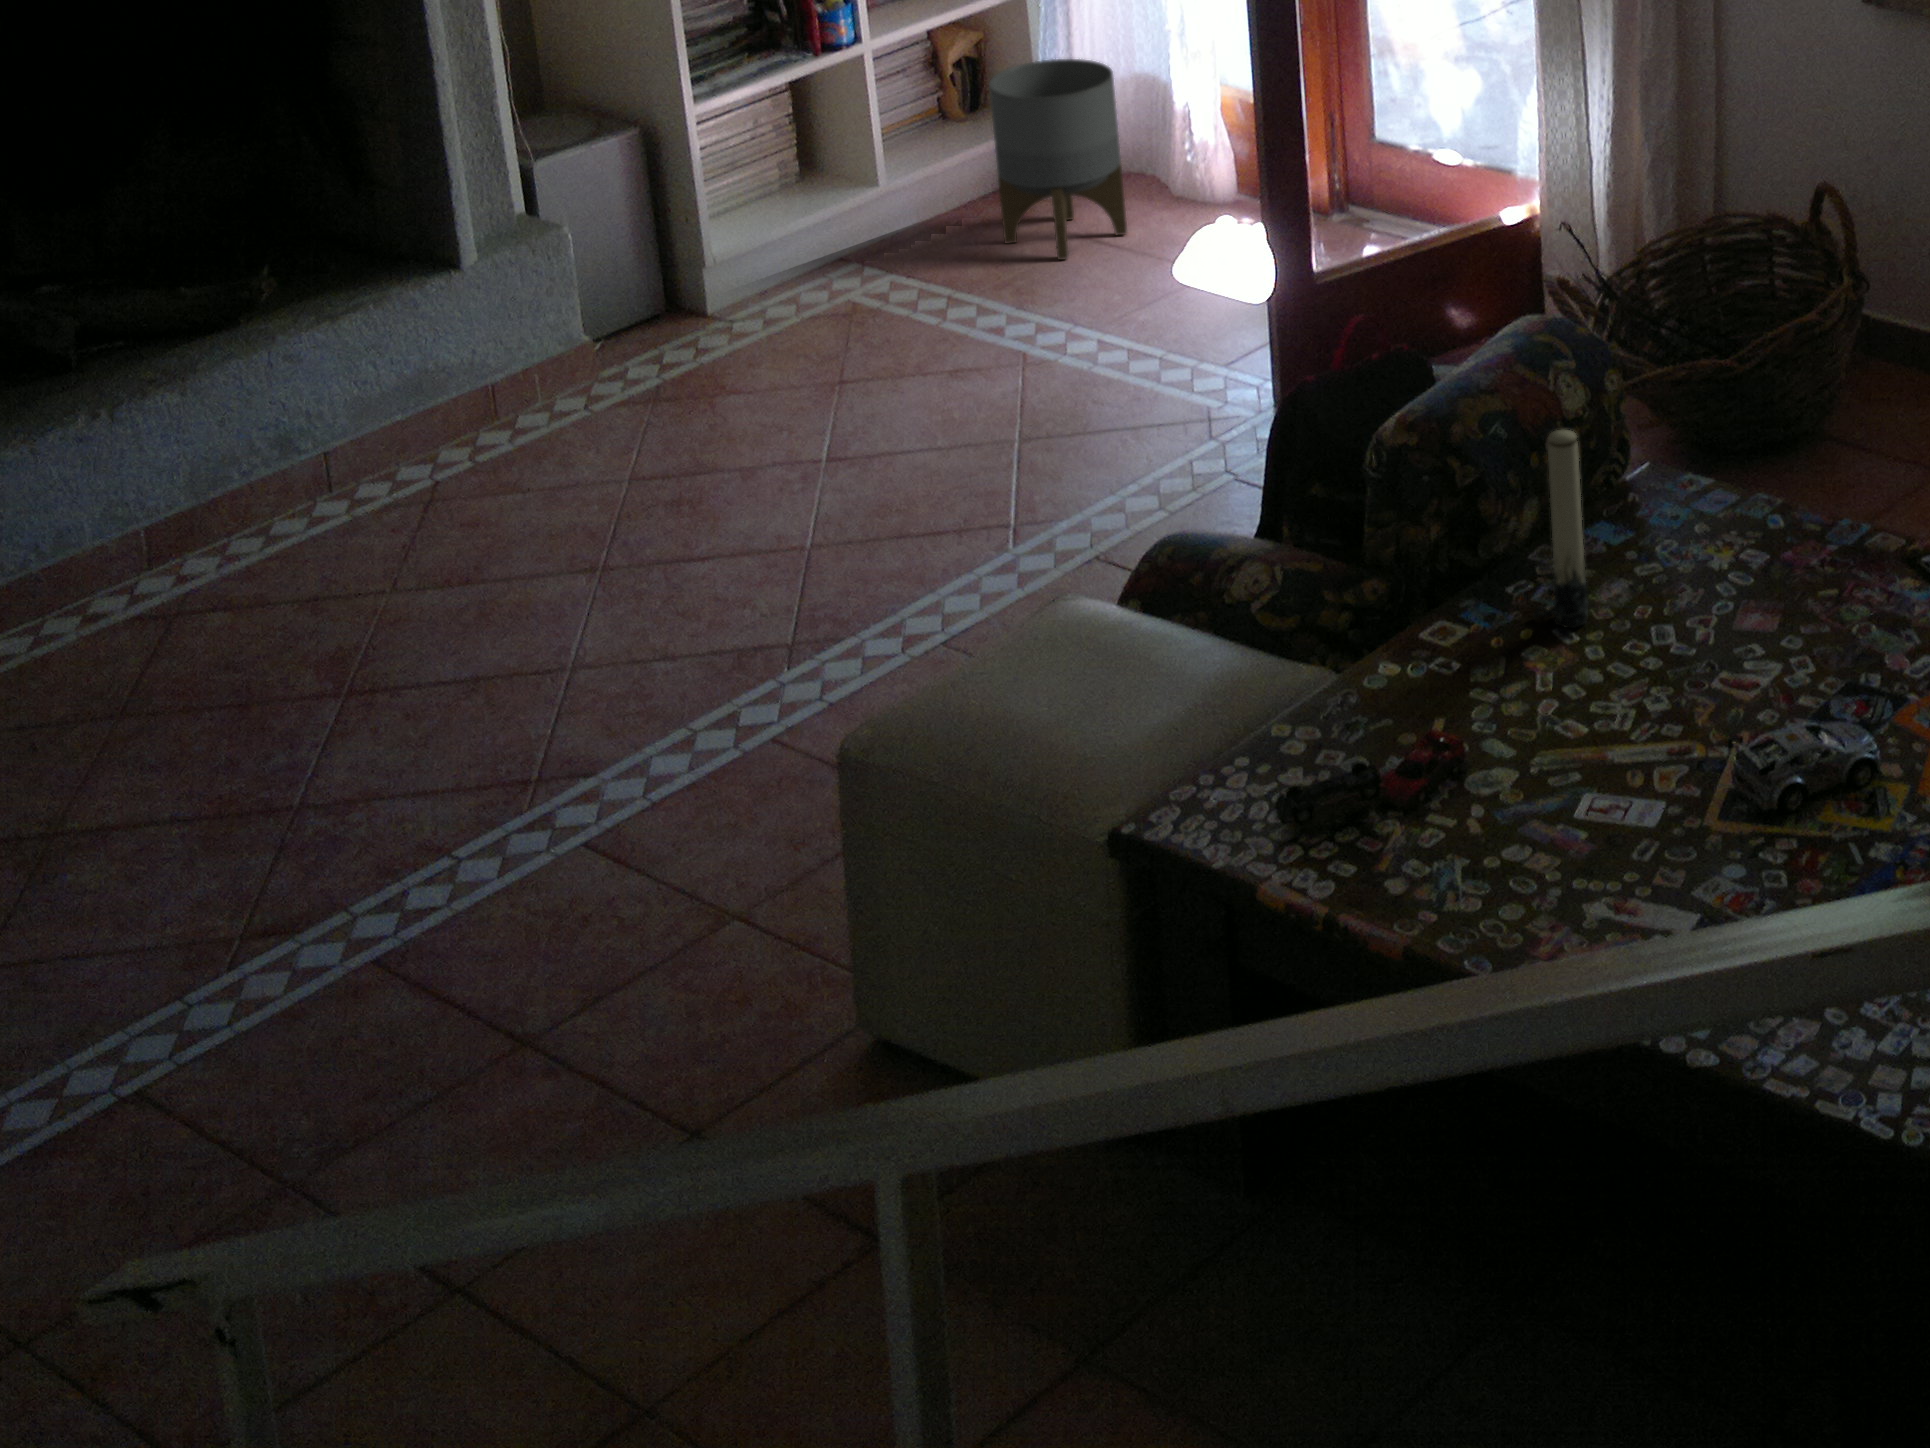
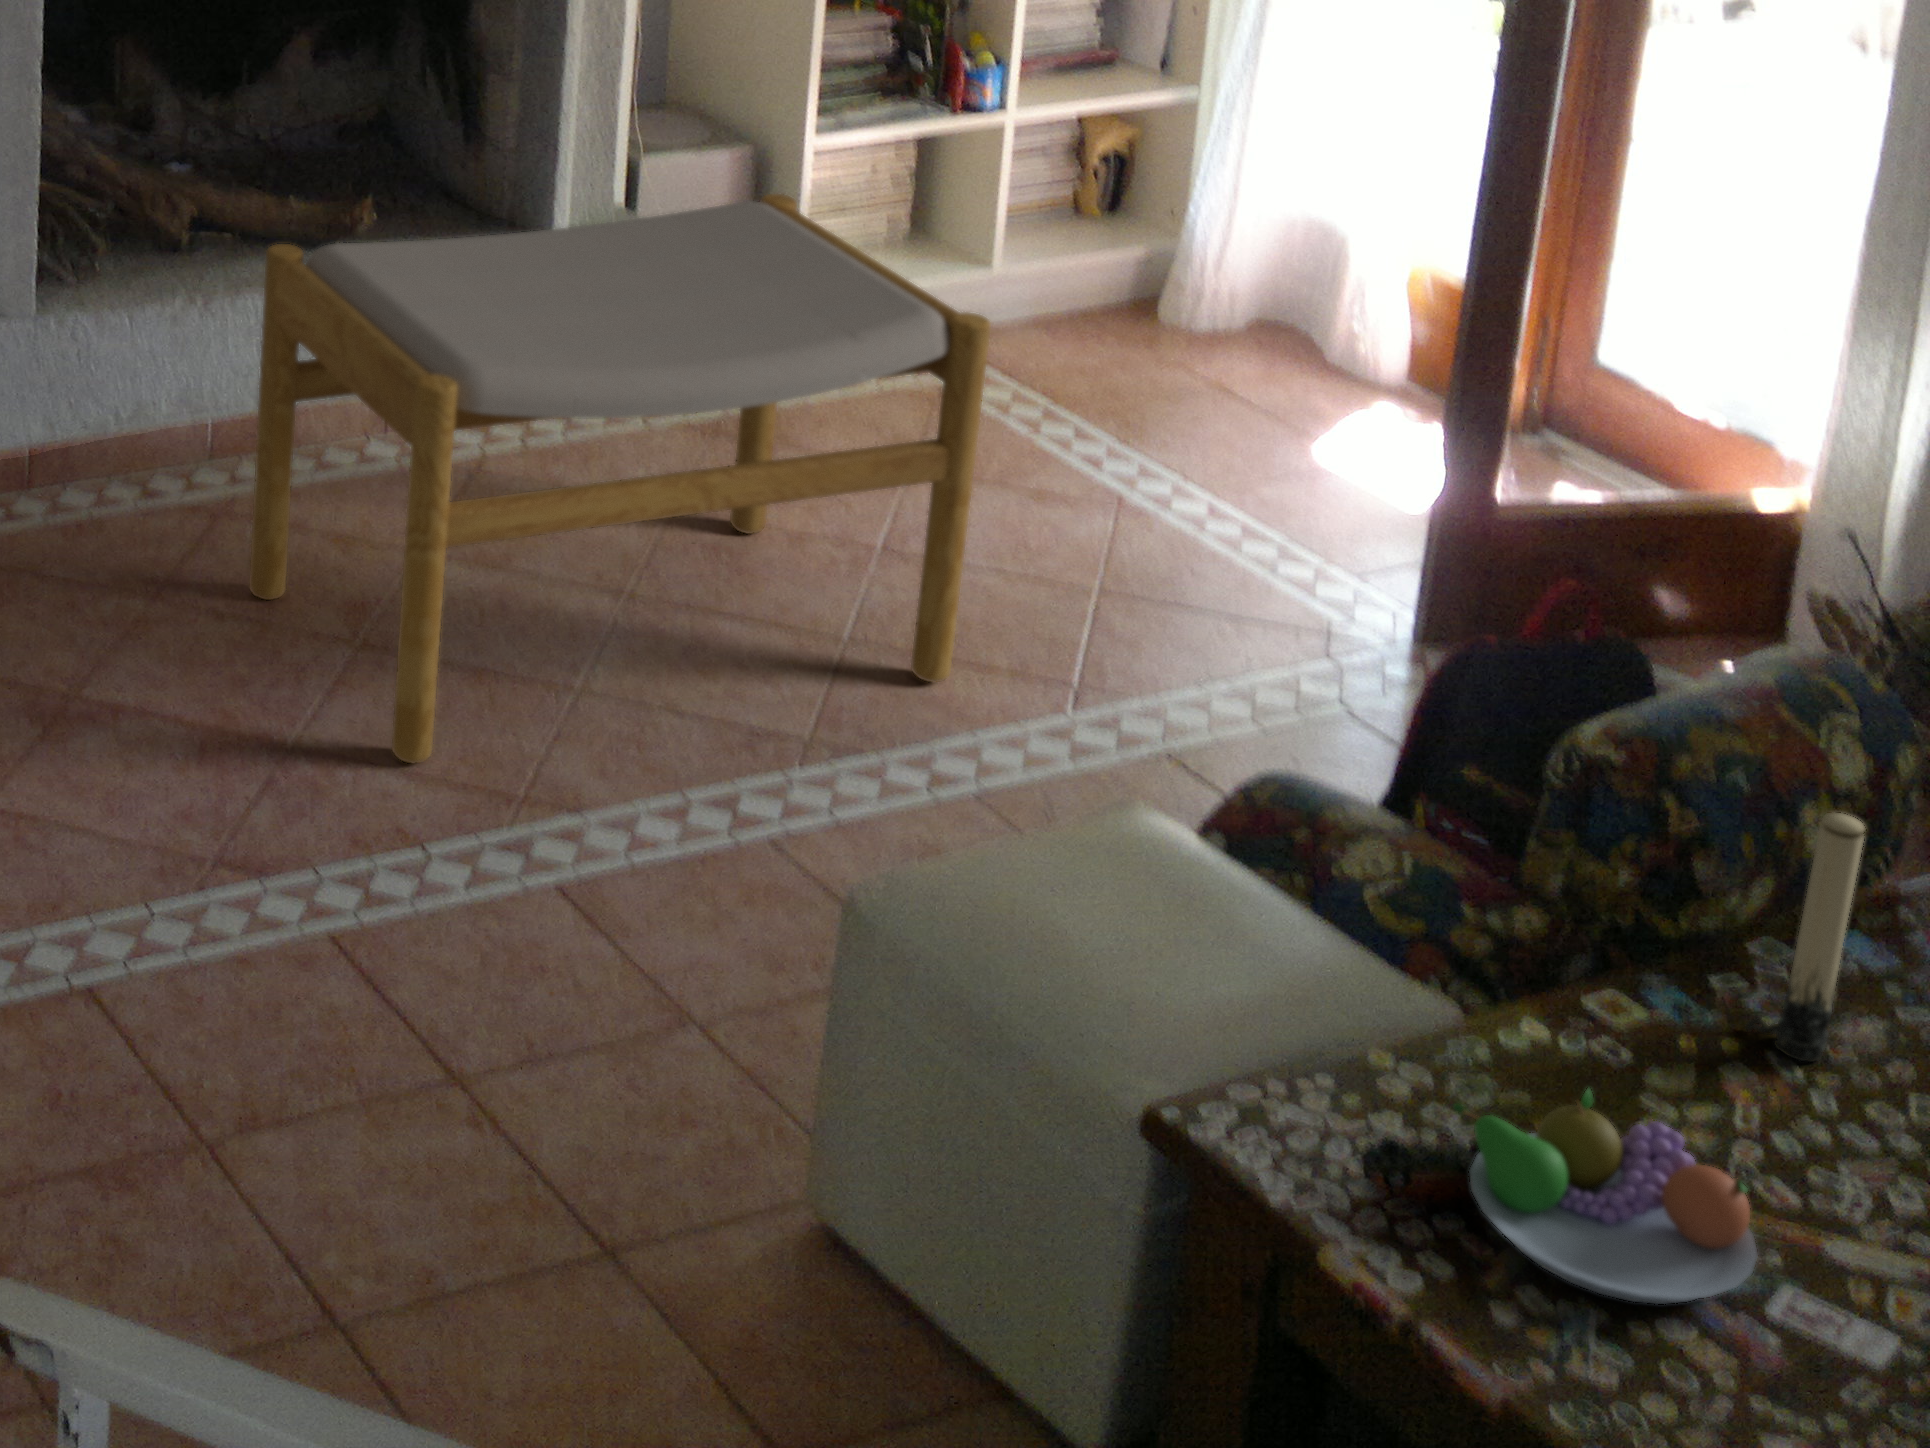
planter: present [989,59,1127,260] -> none [1117,172,1286,398]
footstool: none [173,164,910,784] -> present [249,194,991,763]
fruit bowl: none [1334,695,1561,846] -> present [1454,1089,1758,1304]

